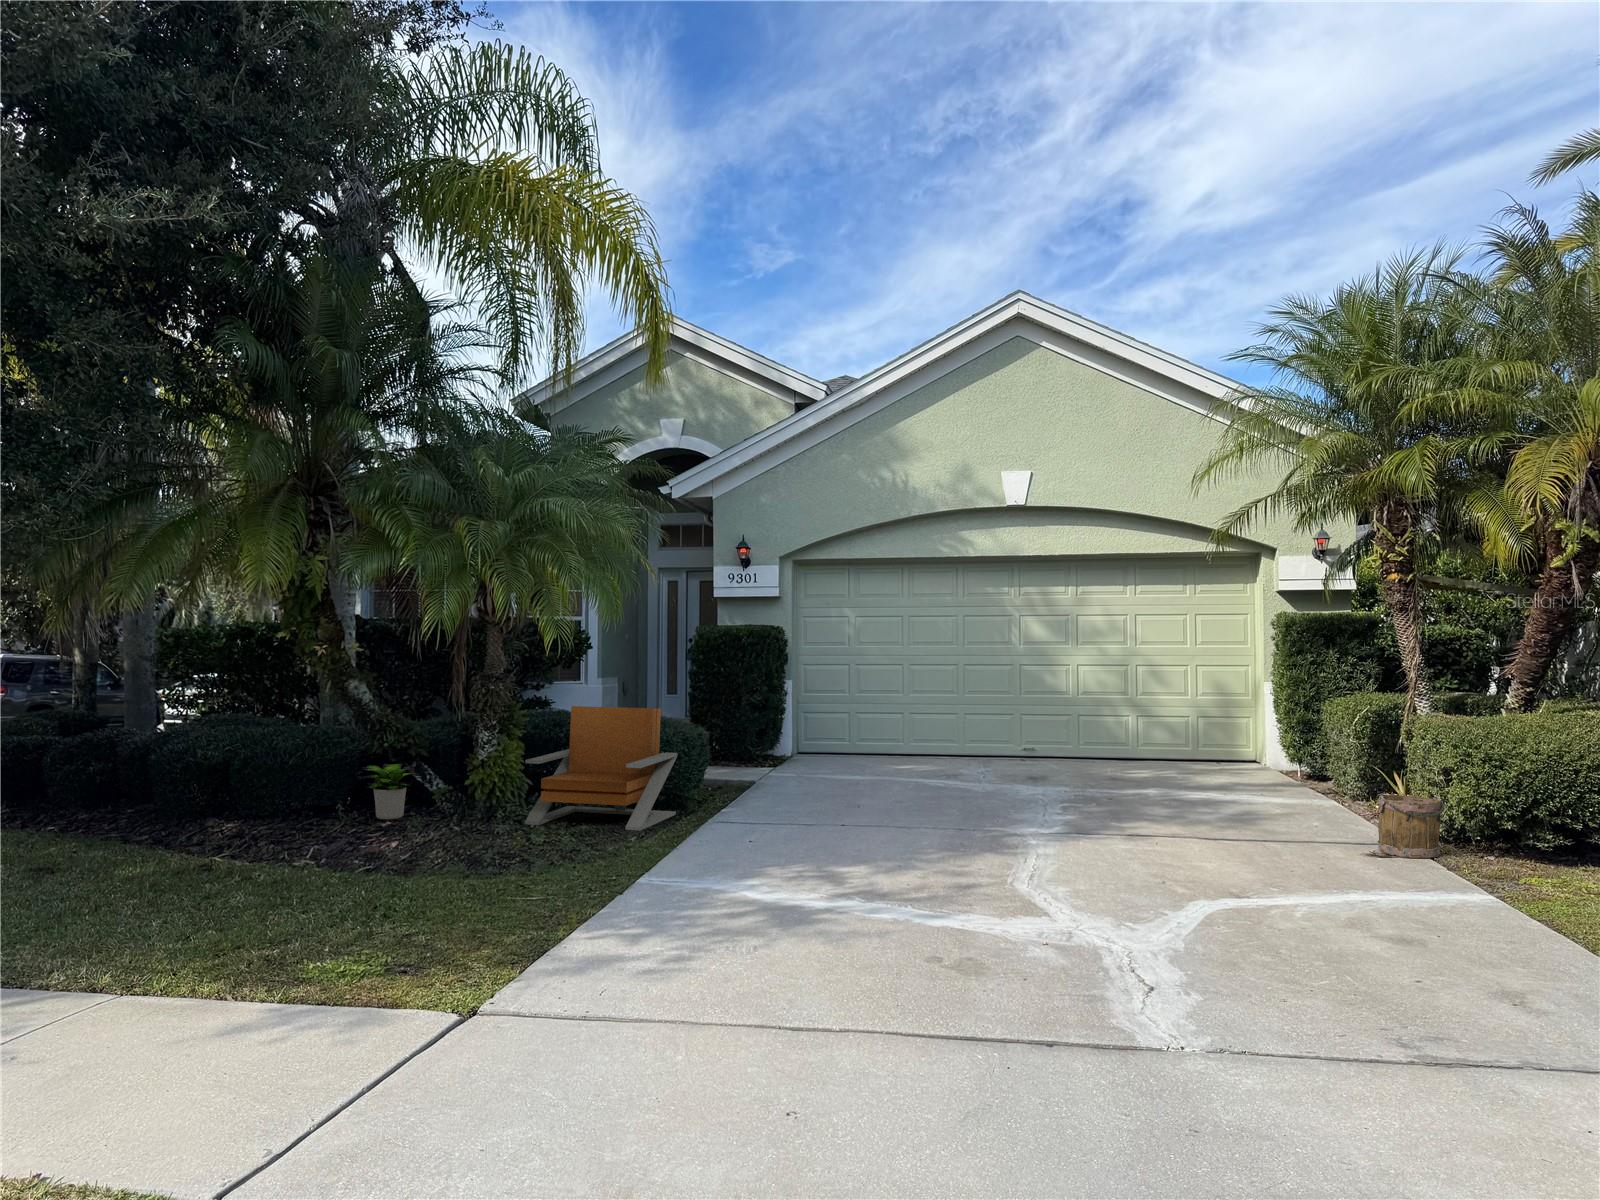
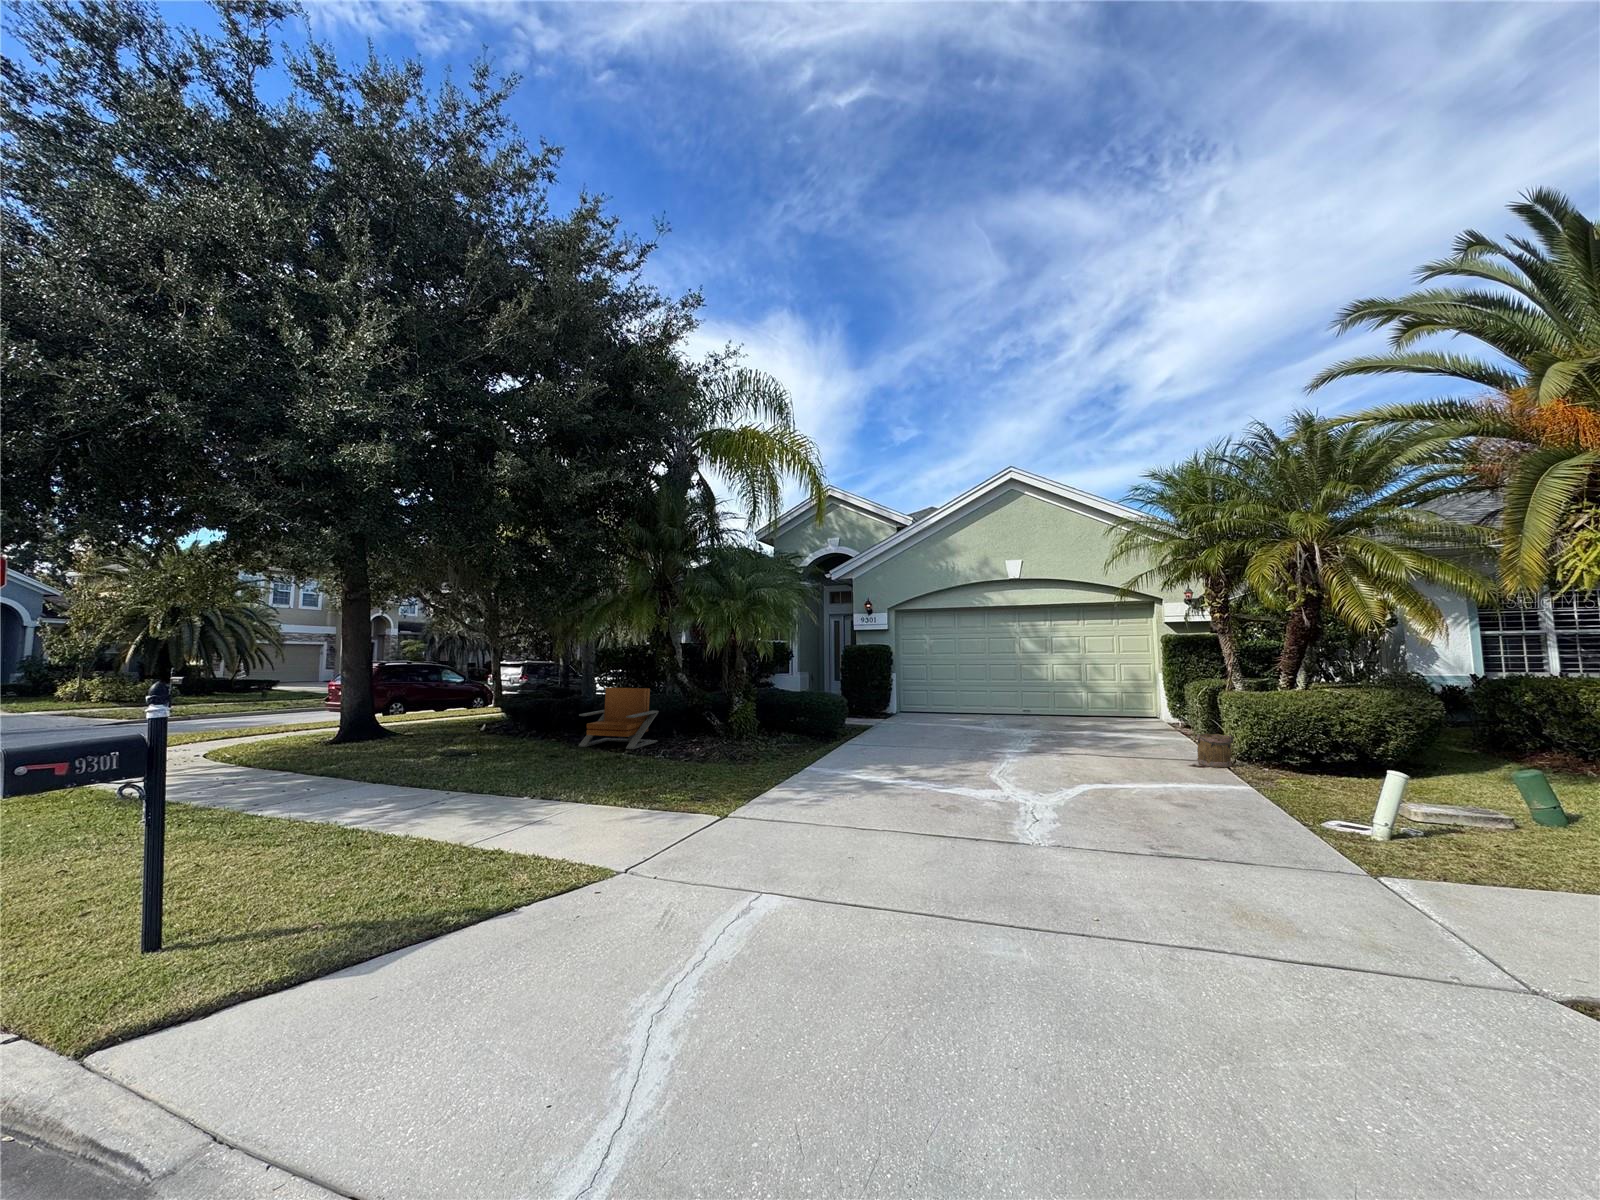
lounge chair: present [525,706,678,831] -> present [579,687,659,749]
potted plant: present [361,764,419,820] -> none [680,714,710,740]

